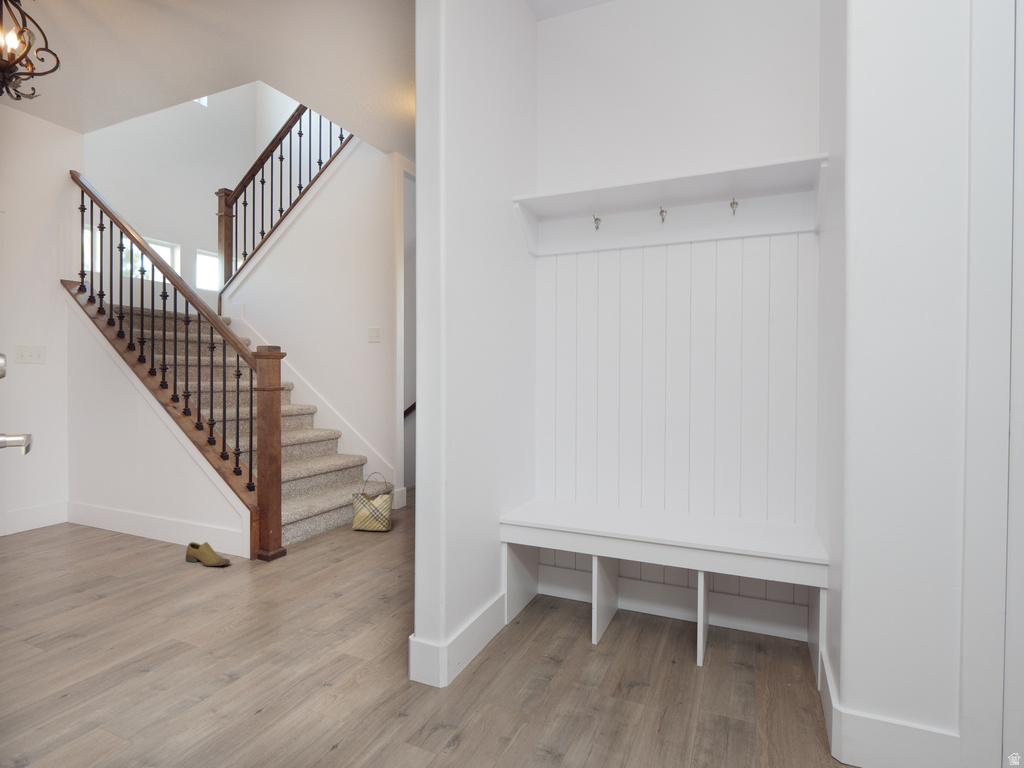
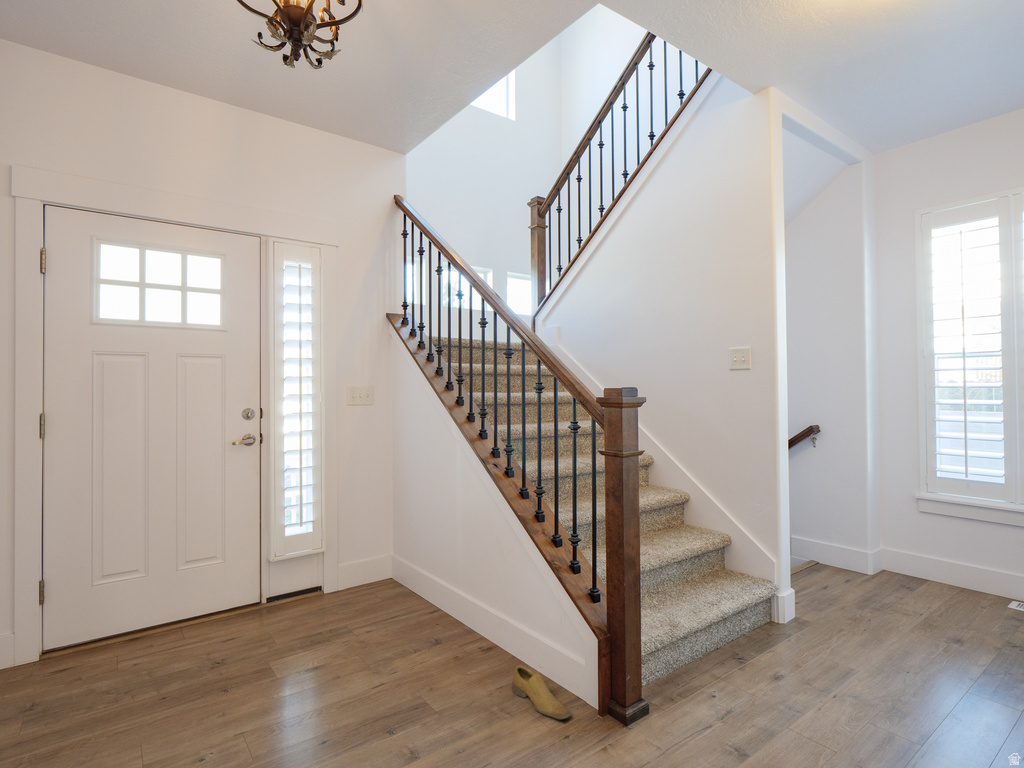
woven basket: present [352,472,394,531] -> none [730,577,803,680]

